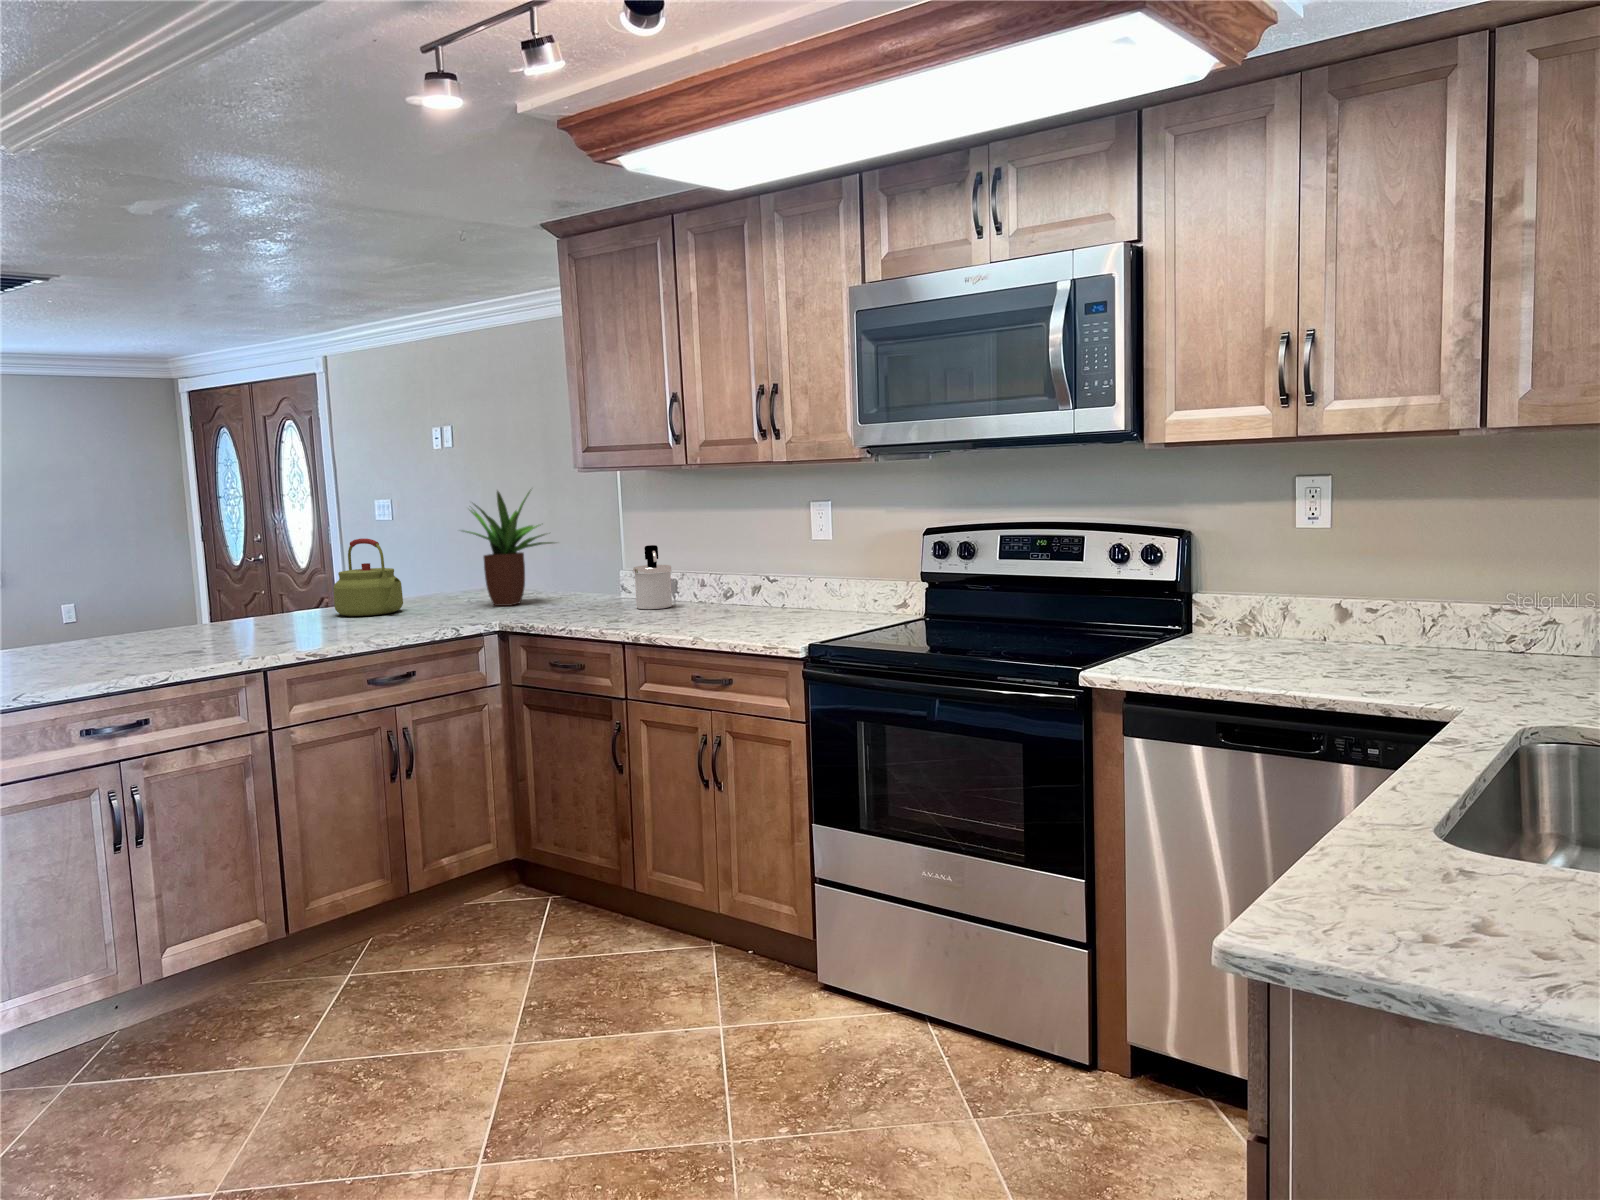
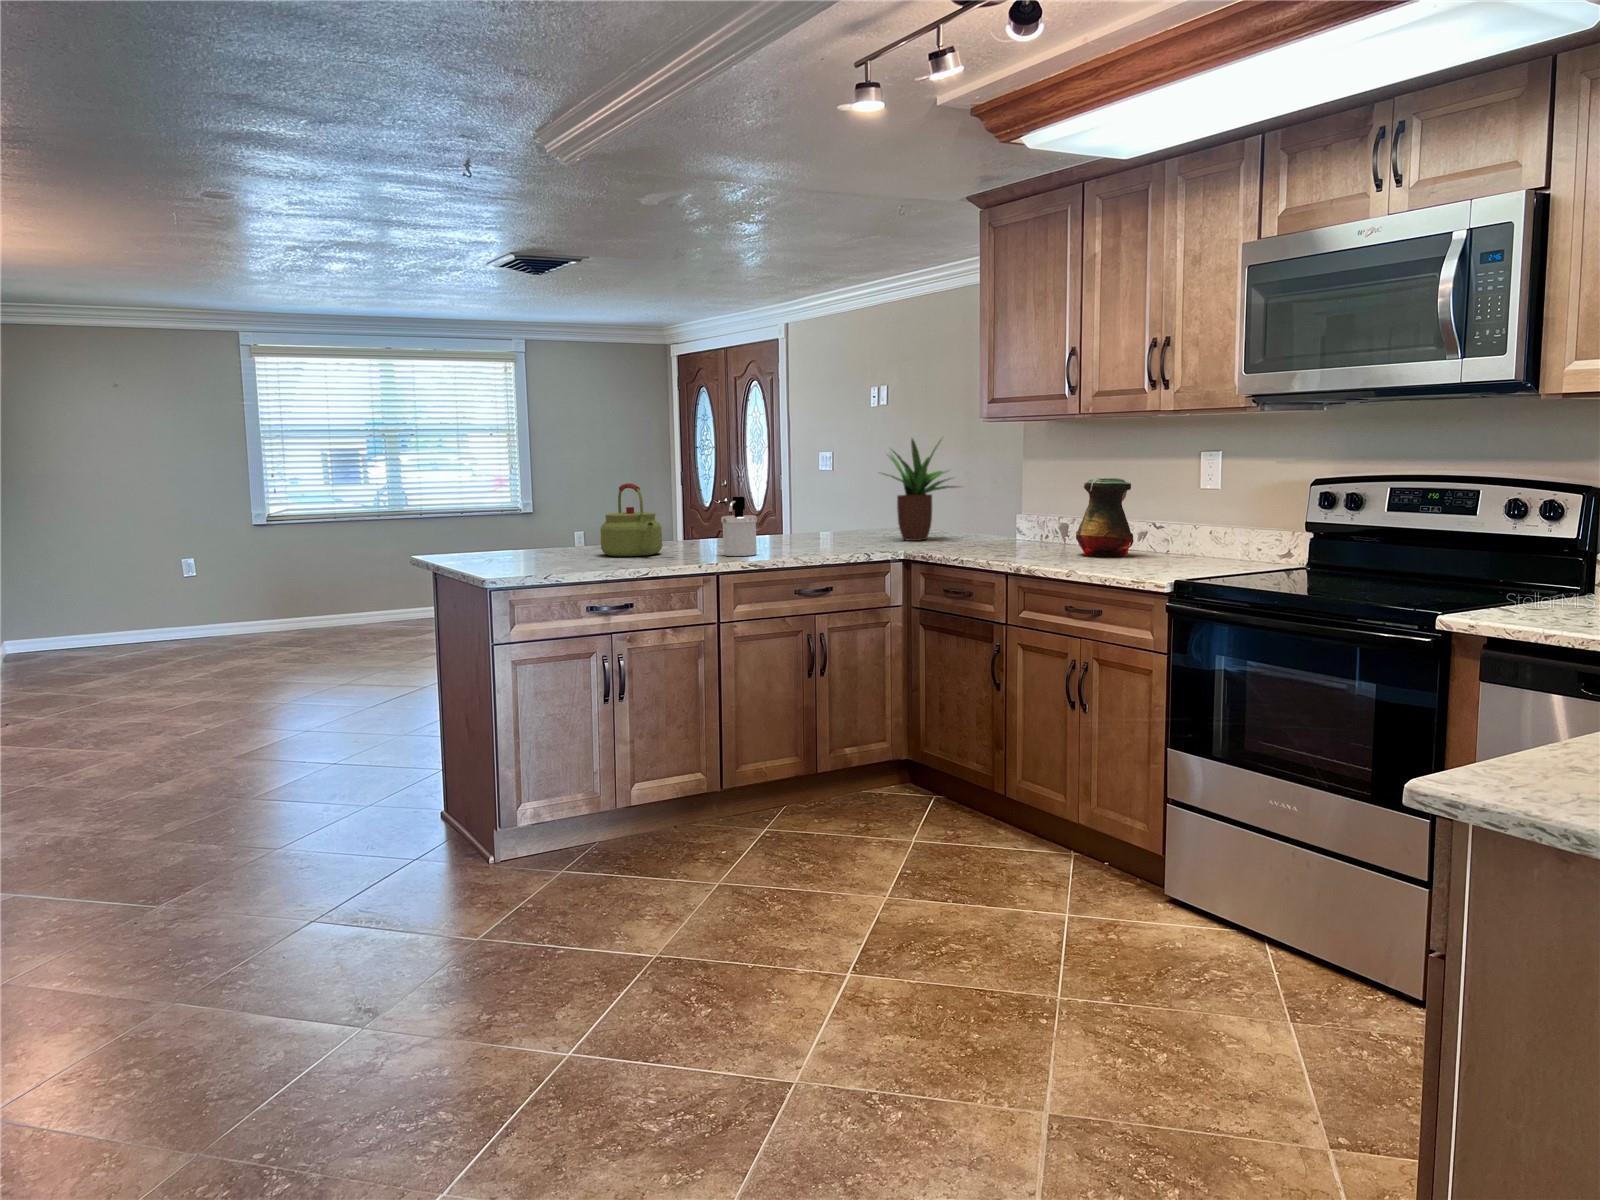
vase: none [690,531,754,615] -> present [1076,478,1134,556]
kettle: present [333,539,403,616] -> present [601,483,662,557]
soap dispenser: present [633,545,672,609] -> present [721,496,757,556]

